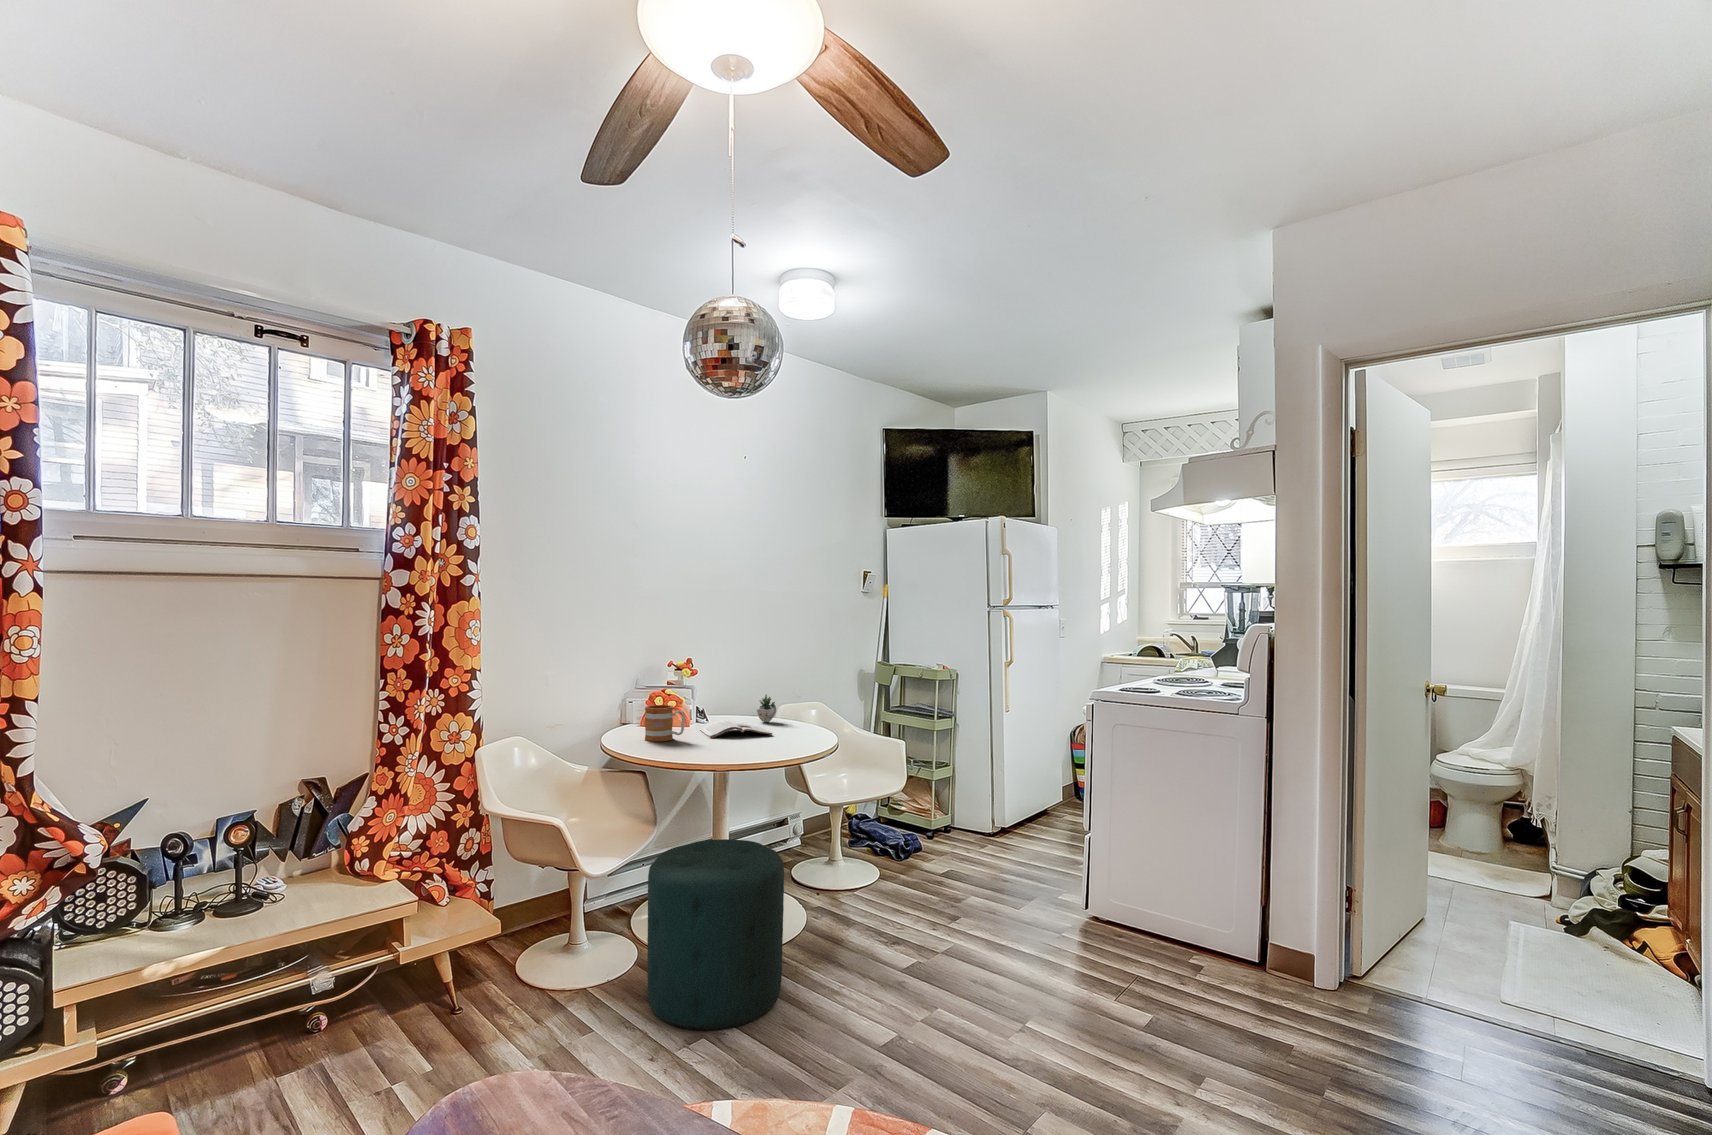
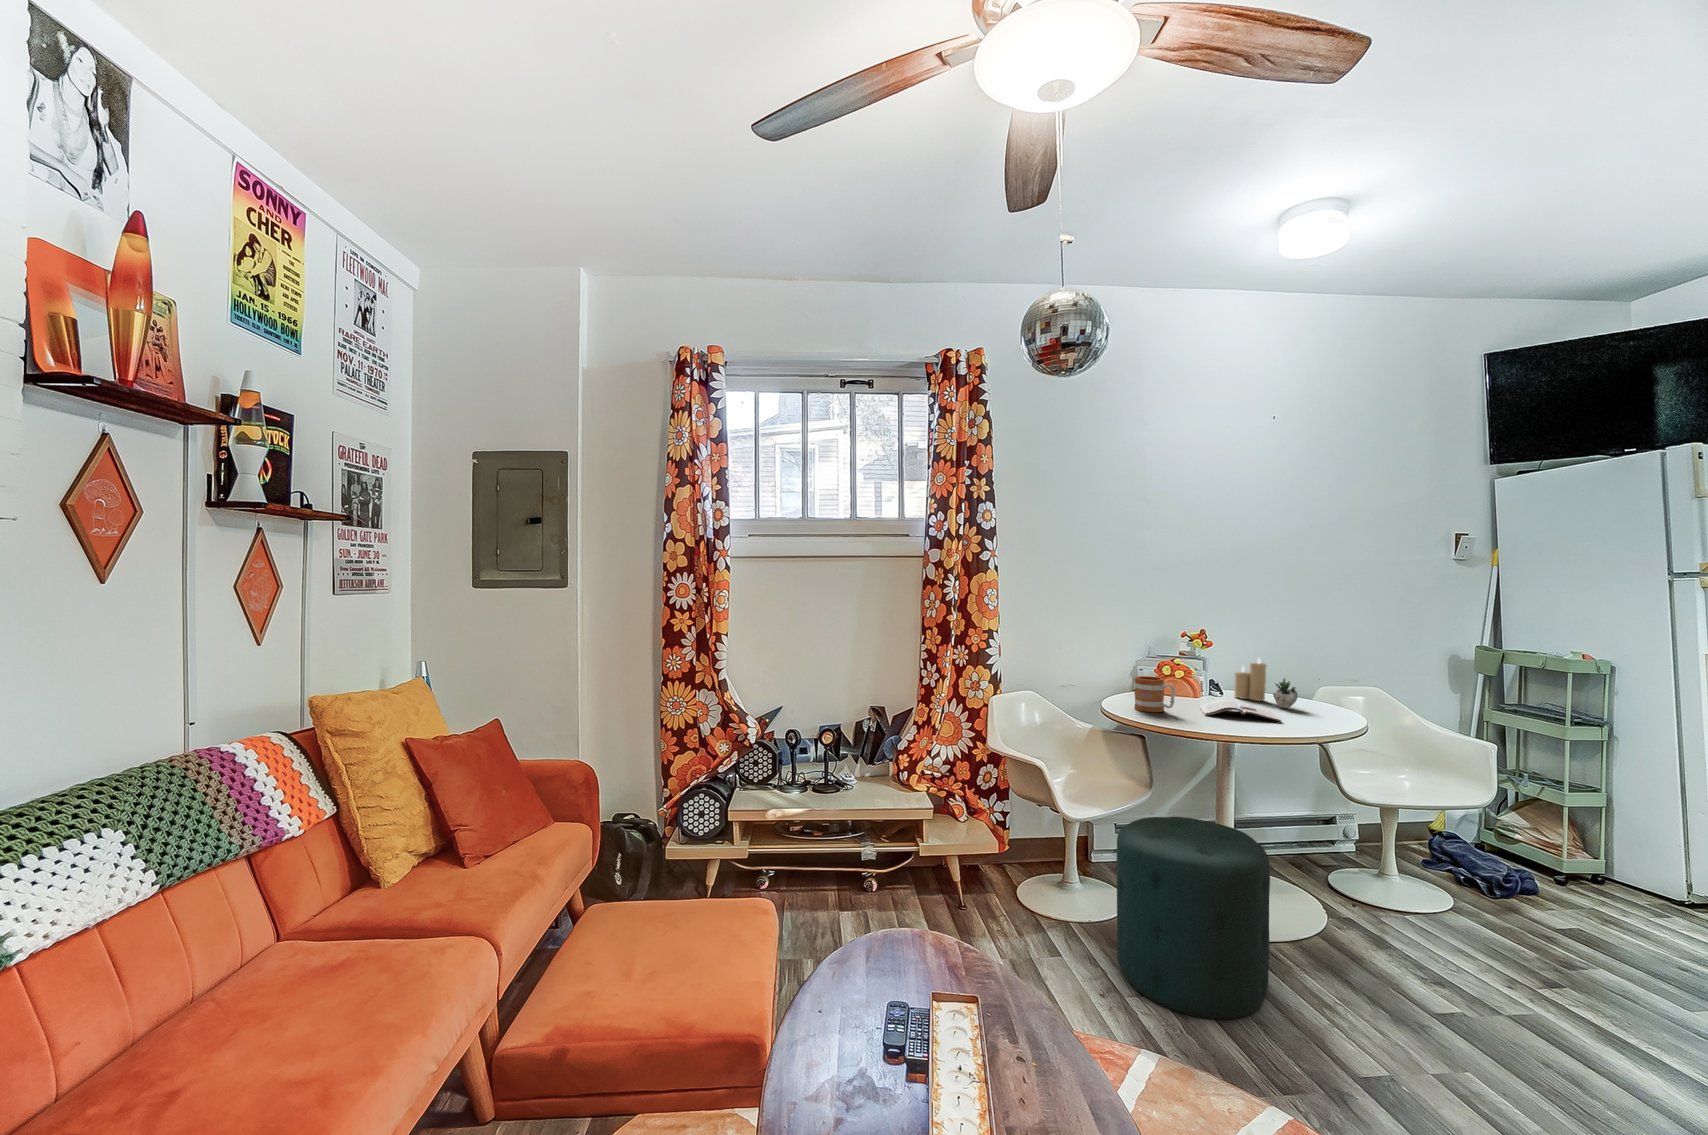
candle: none [721,677,749,718] -> present [1234,659,1266,701]

